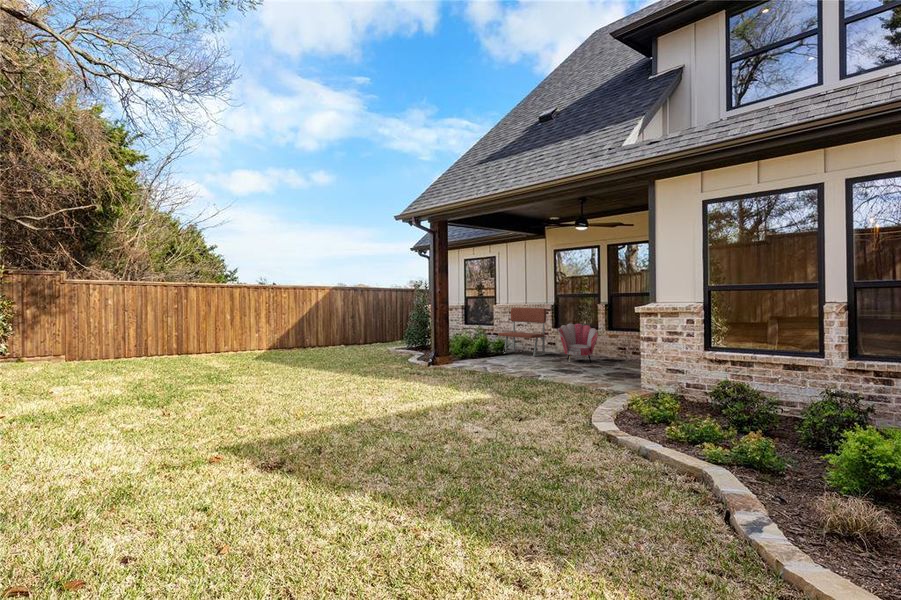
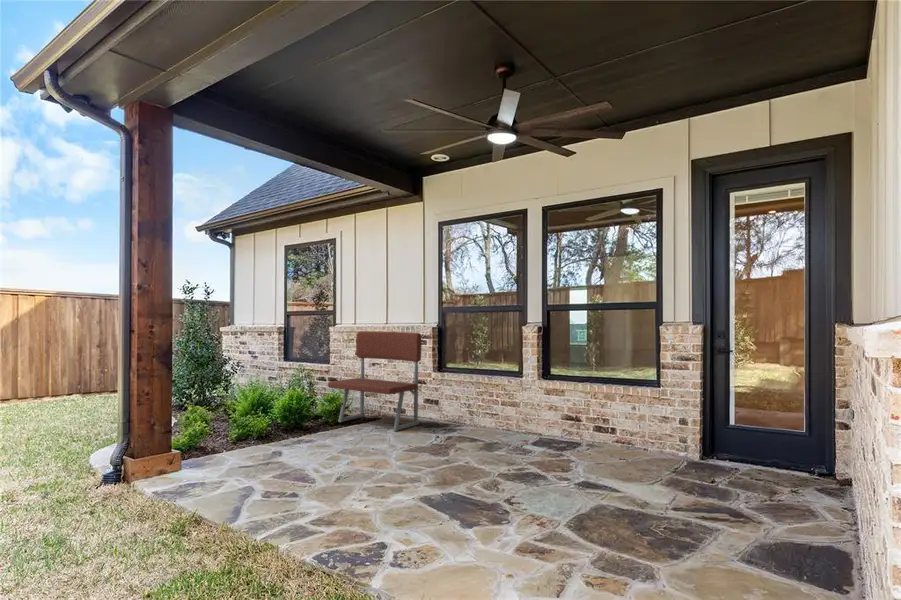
armchair: present [558,323,598,363] -> none [442,364,522,451]

